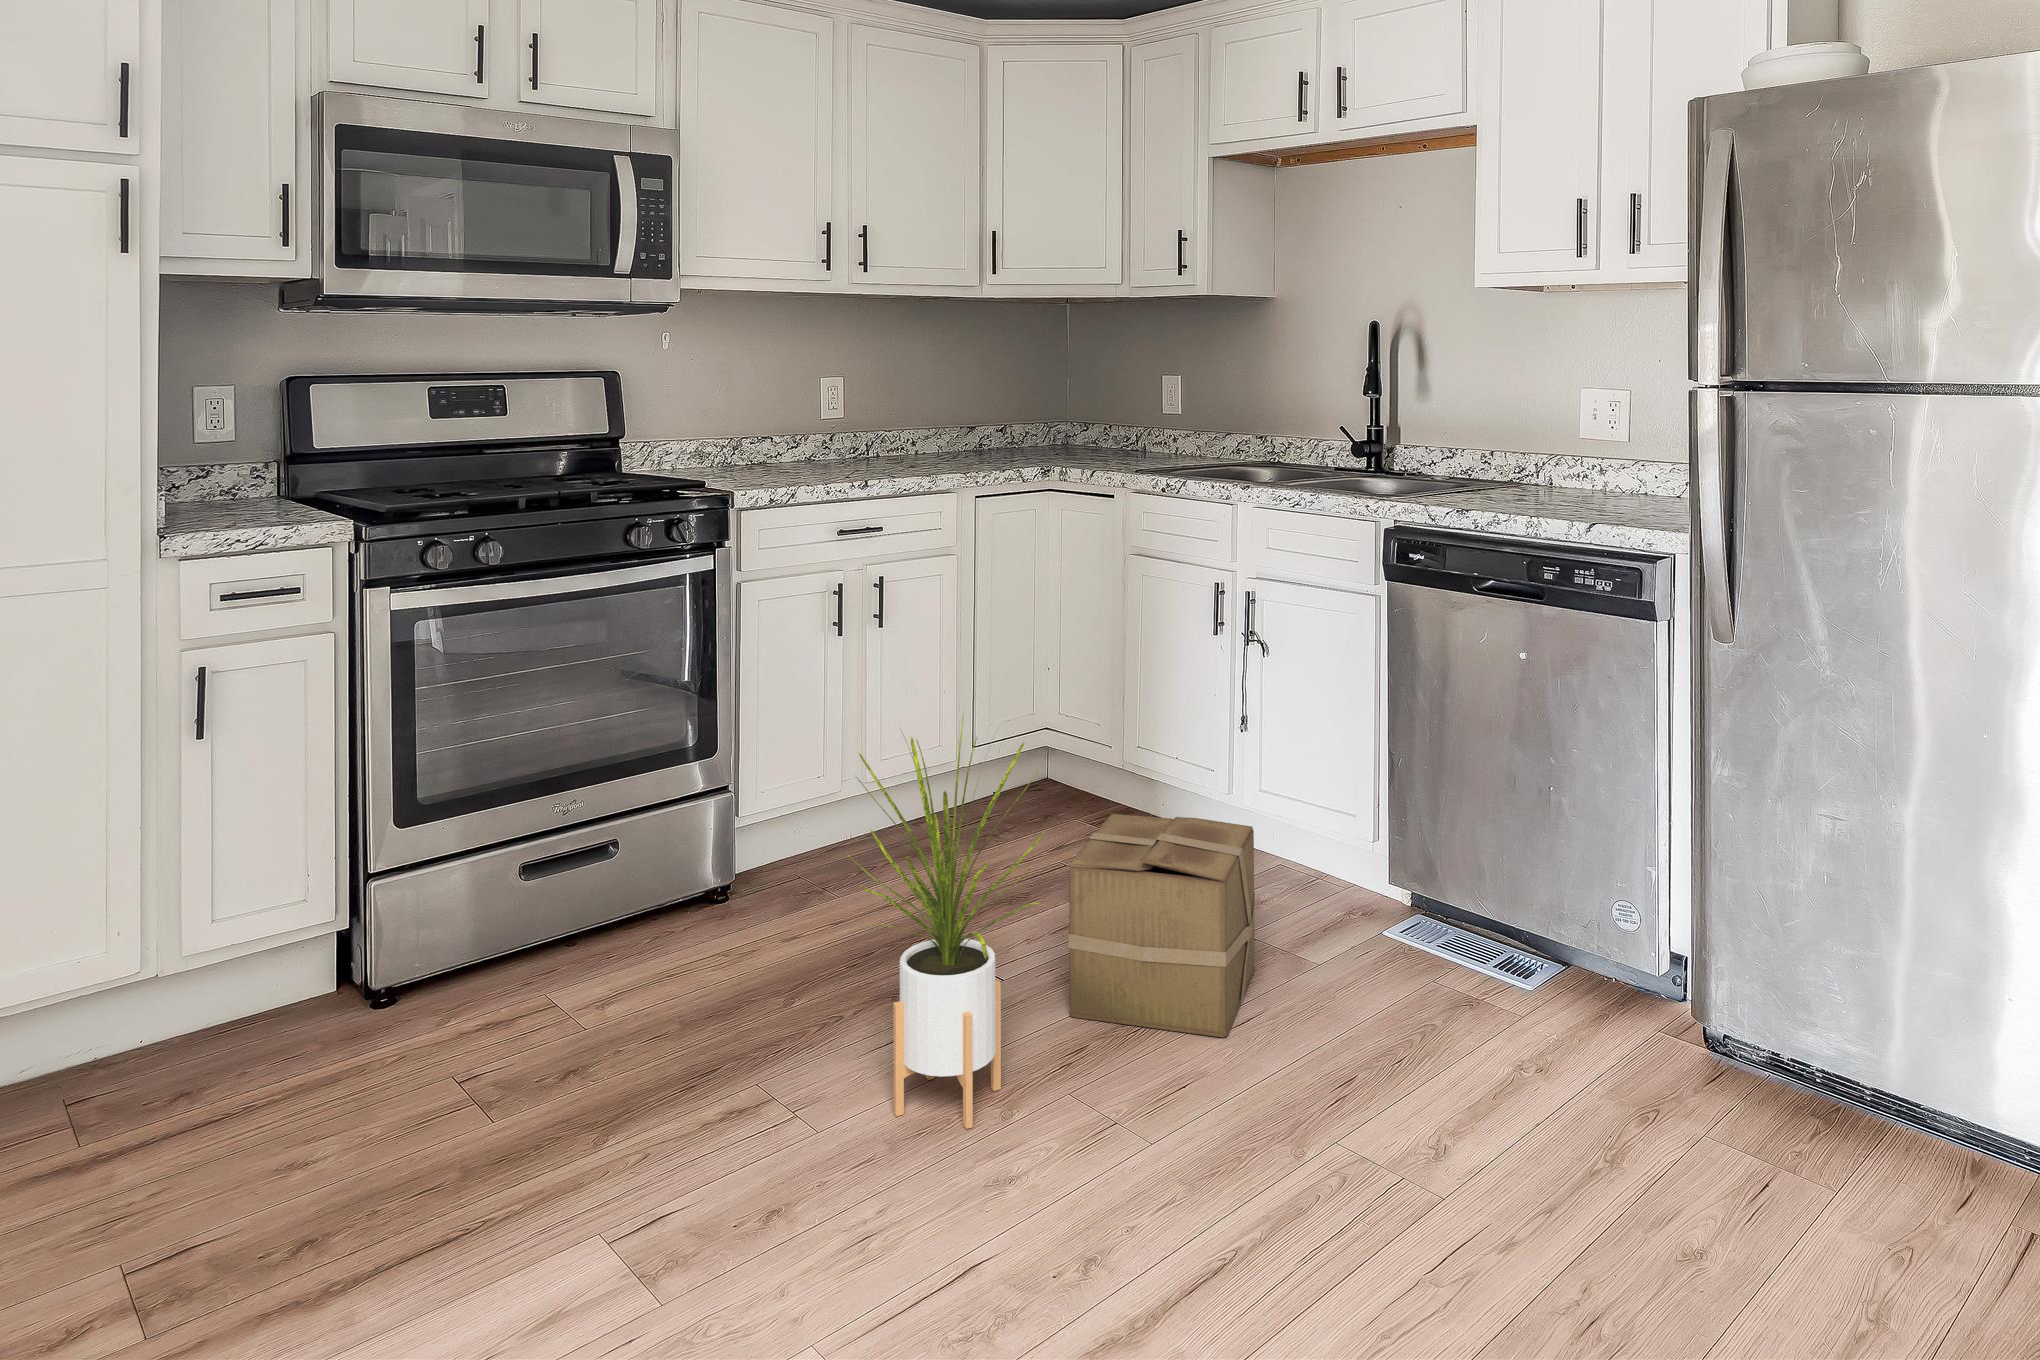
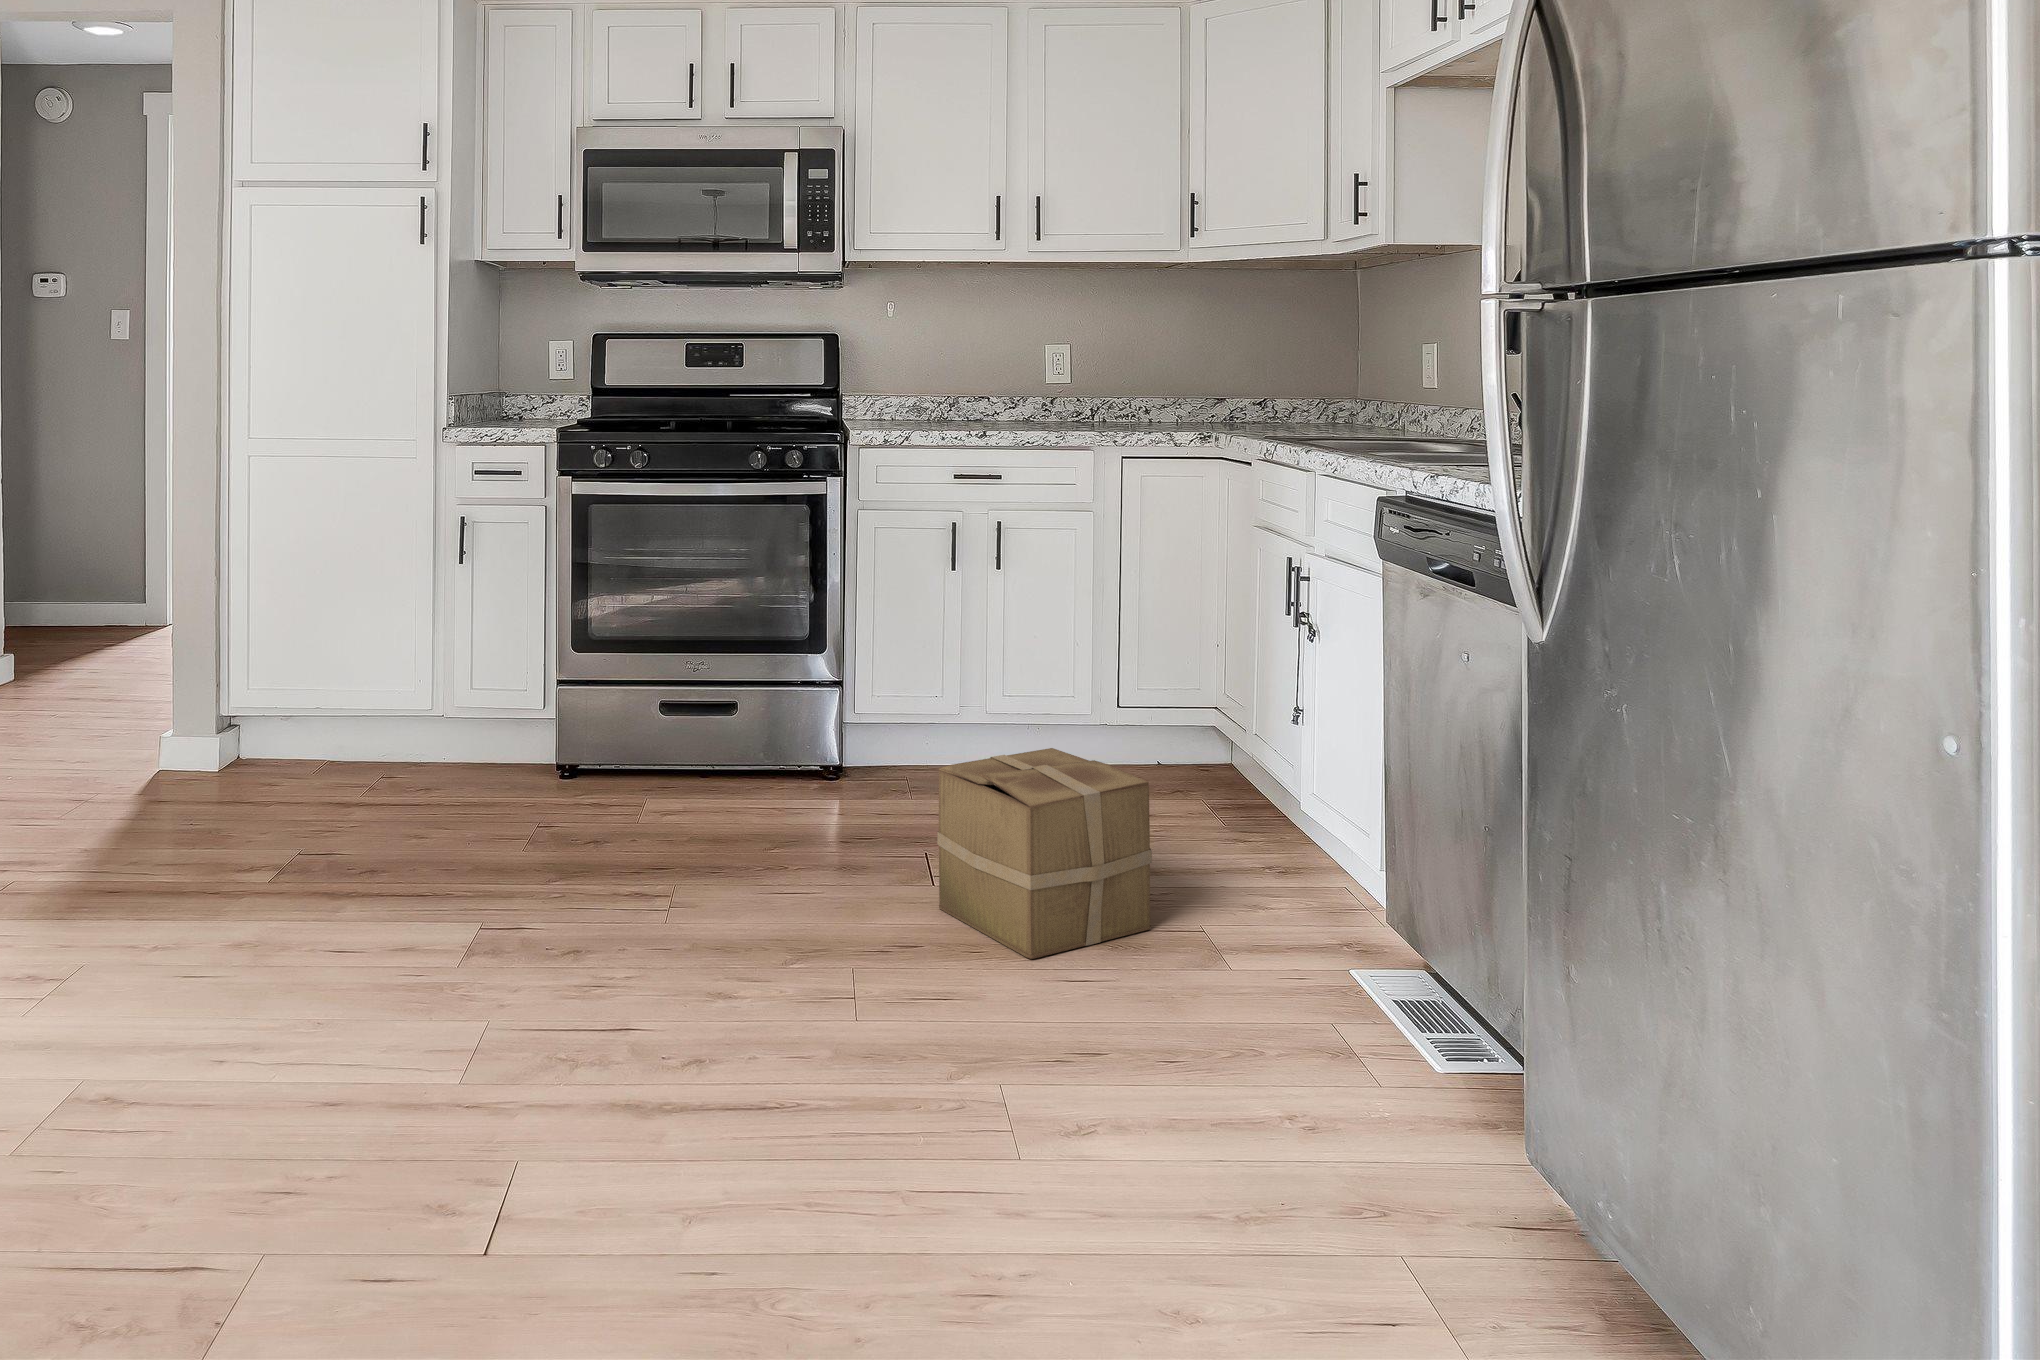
house plant: present [848,714,1045,1129] -> none [680,602,849,940]

